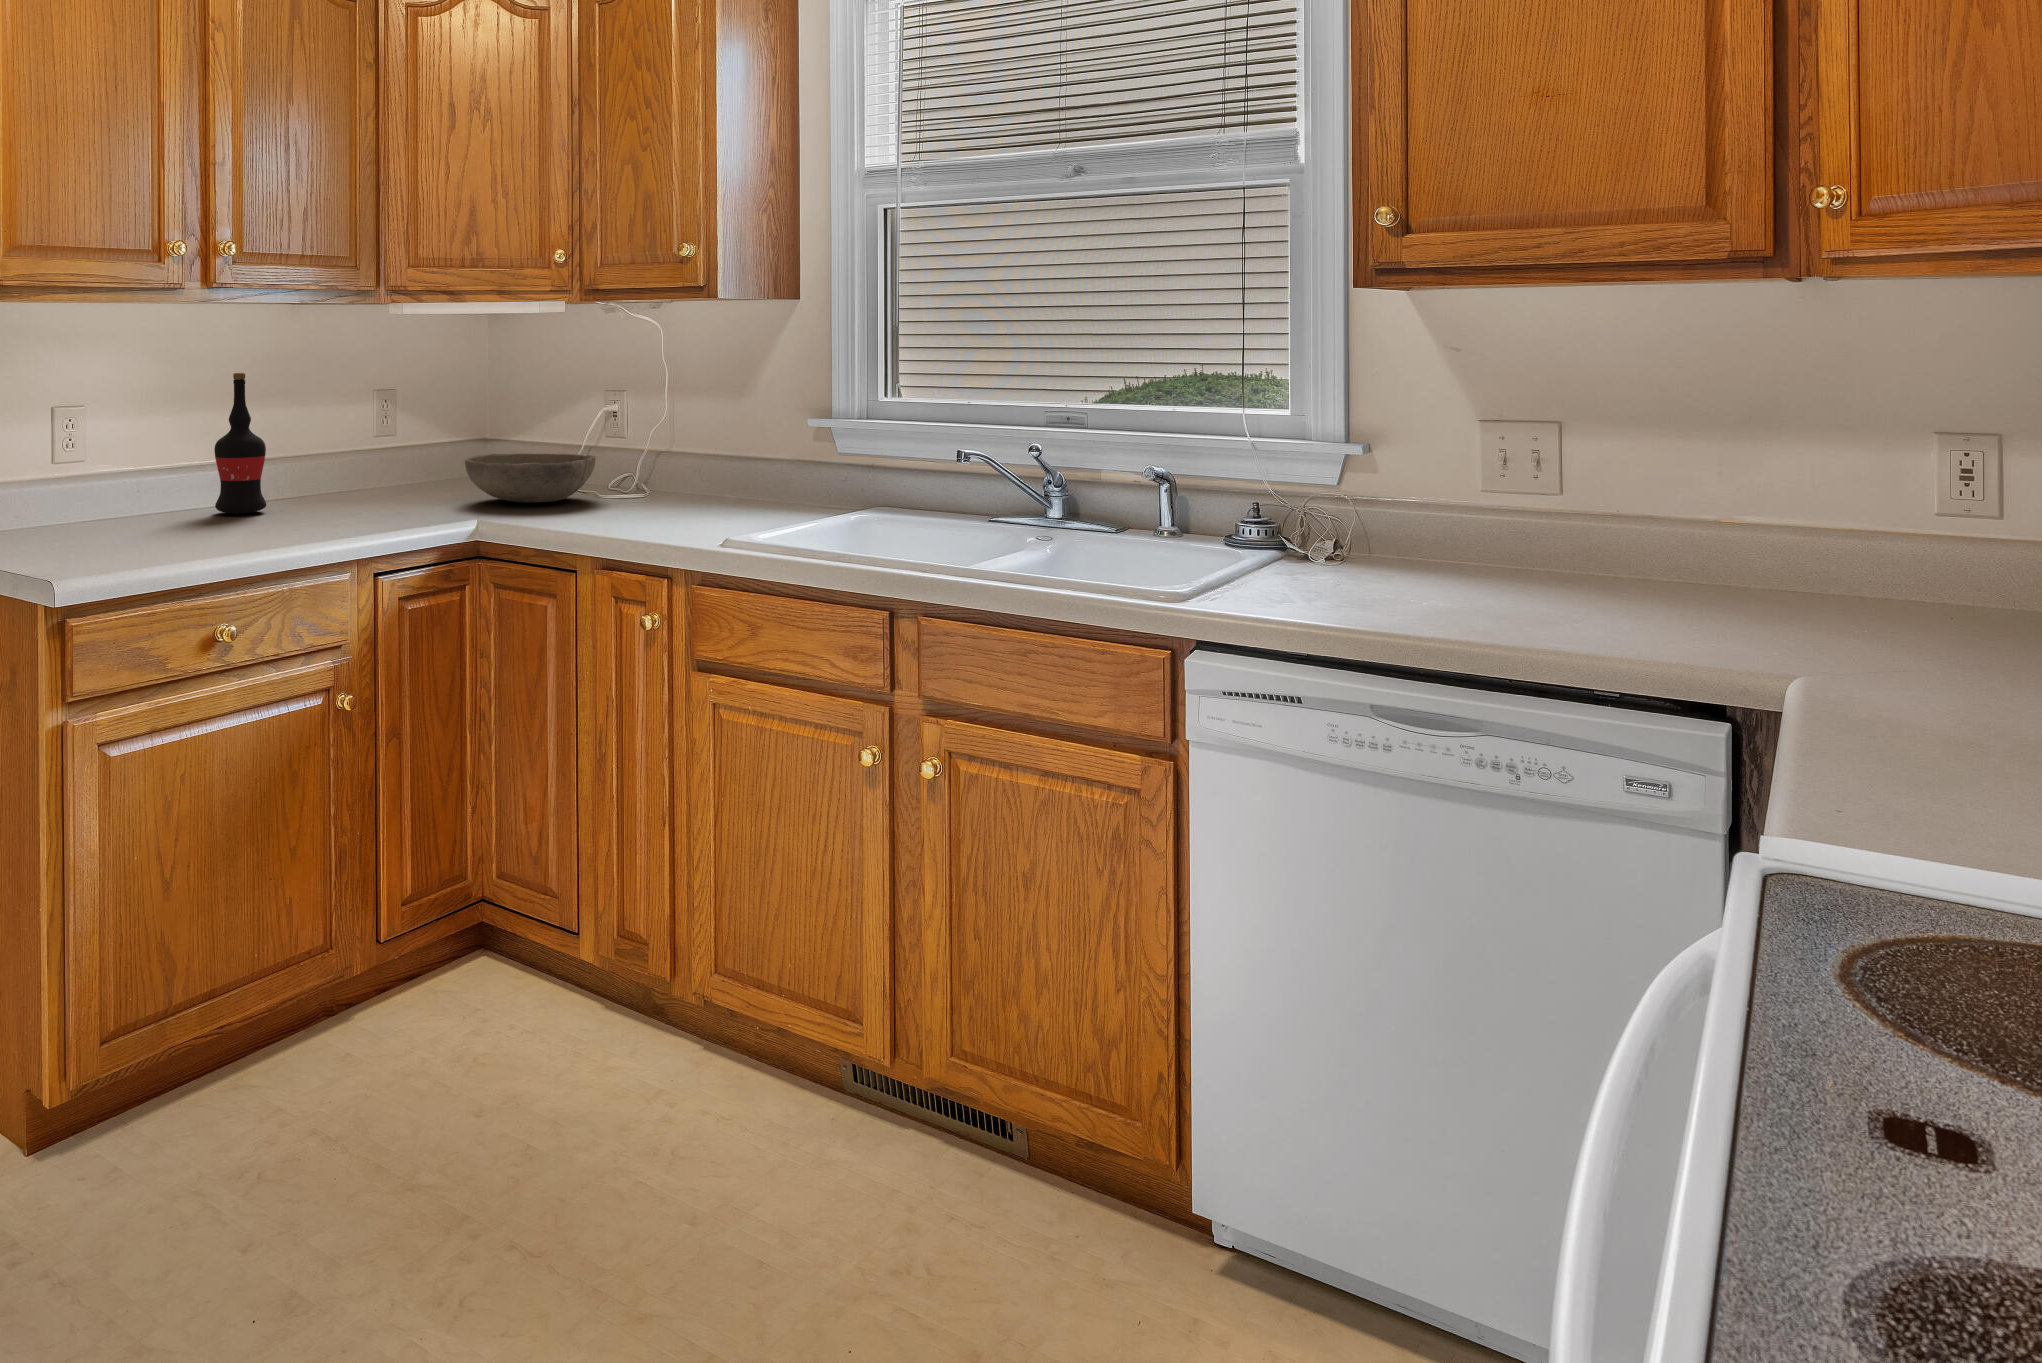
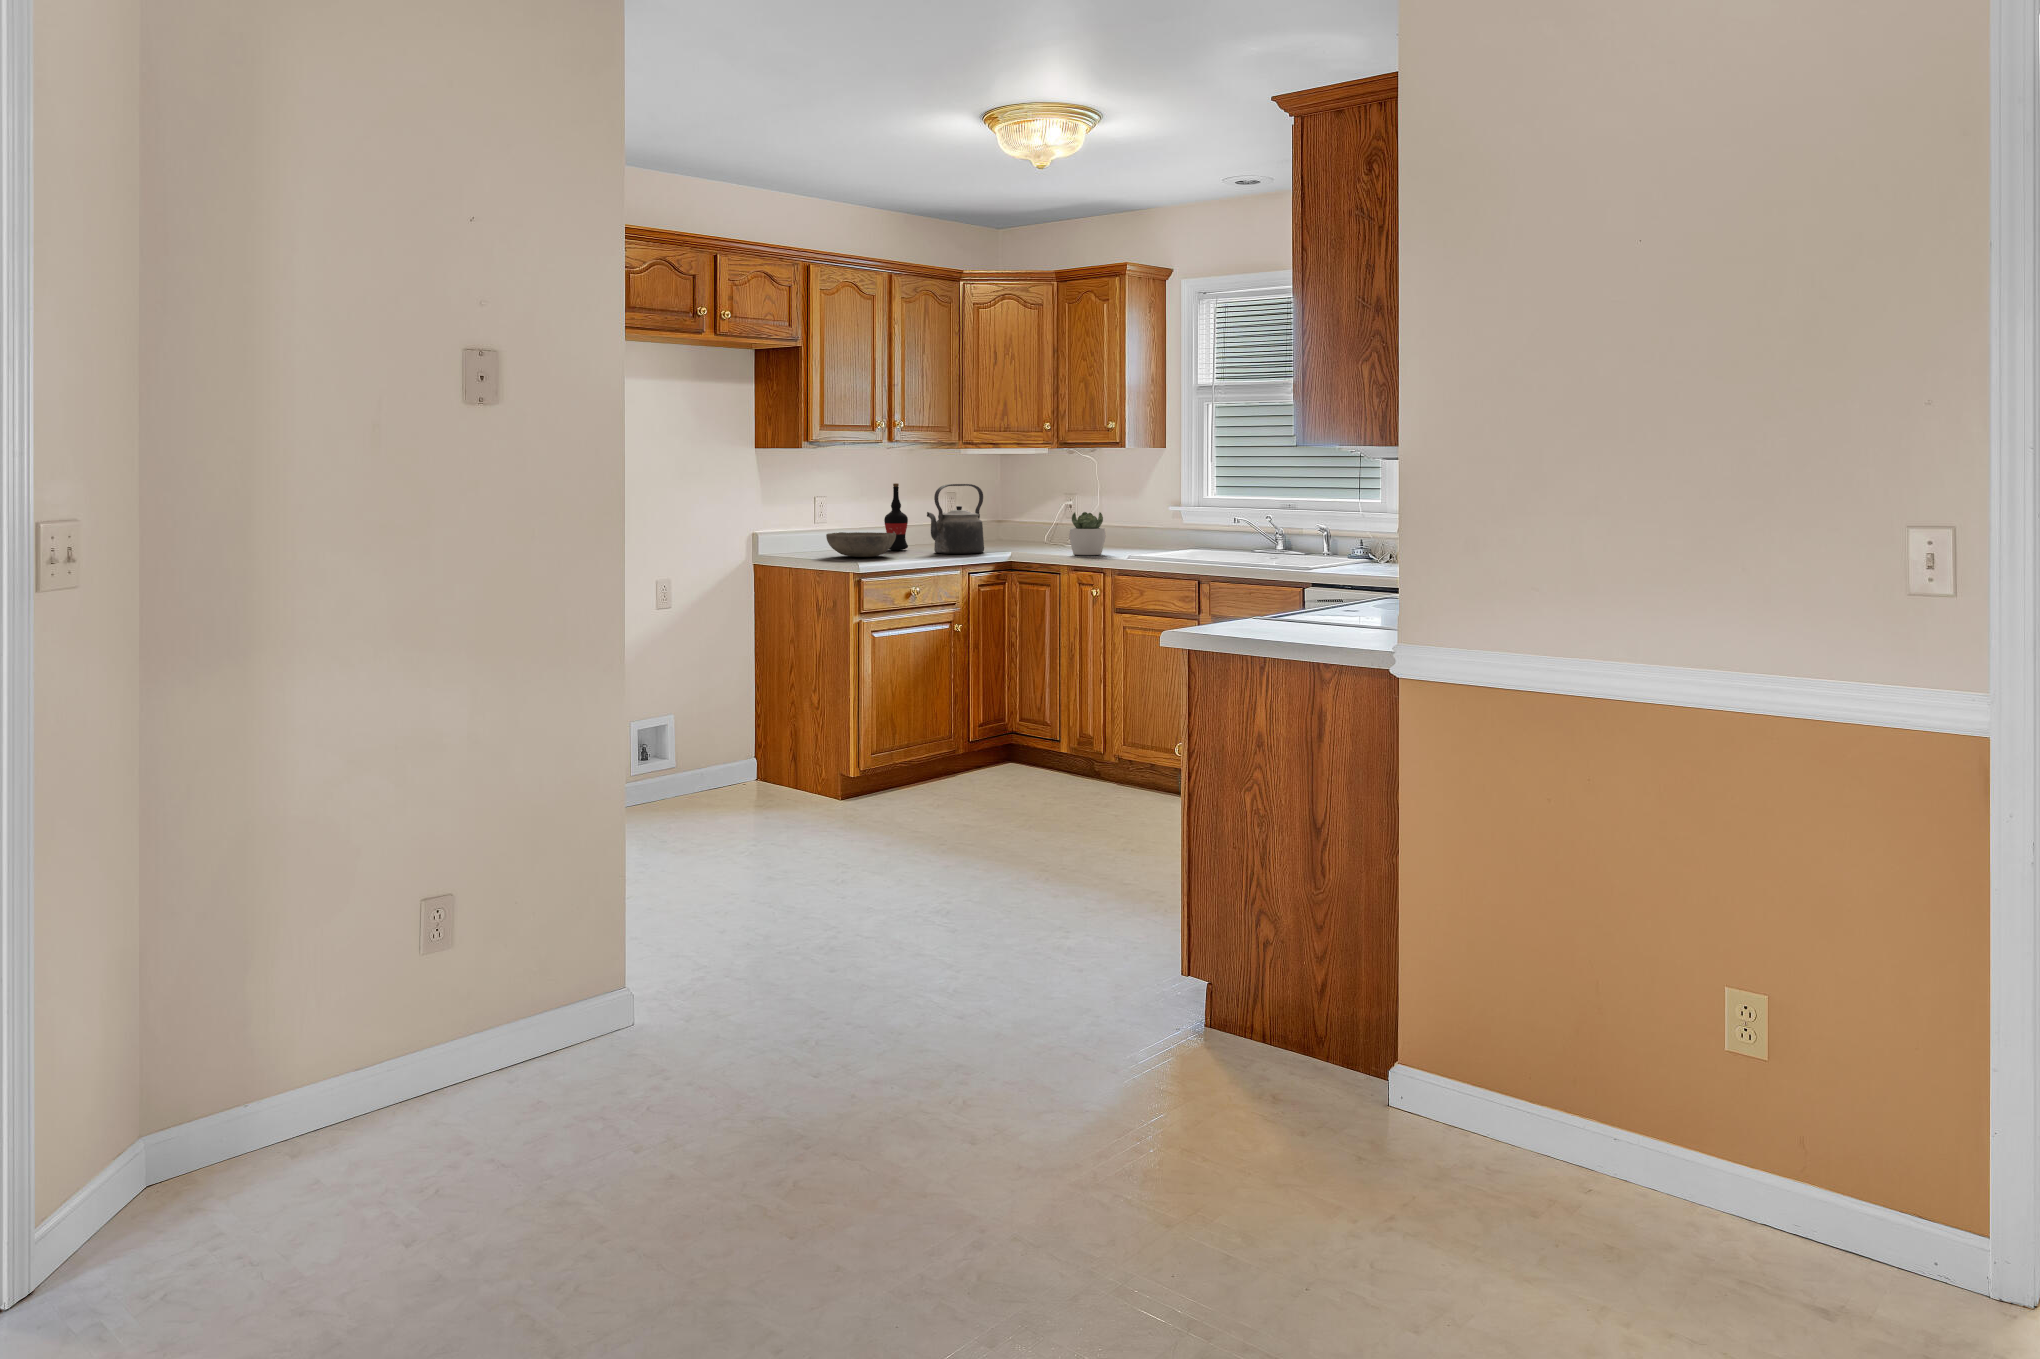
kettle: none [287,375,419,527] -> present [927,484,984,554]
succulent plant: none [596,434,676,531] -> present [1069,512,1106,555]
bowl: present [465,453,596,503] -> present [826,532,896,557]

